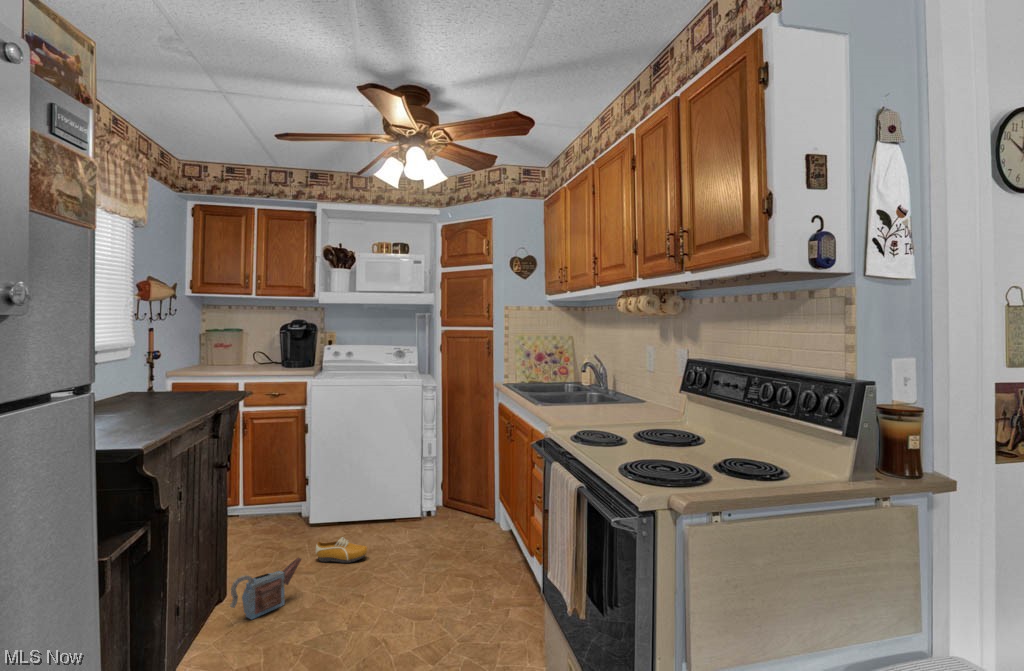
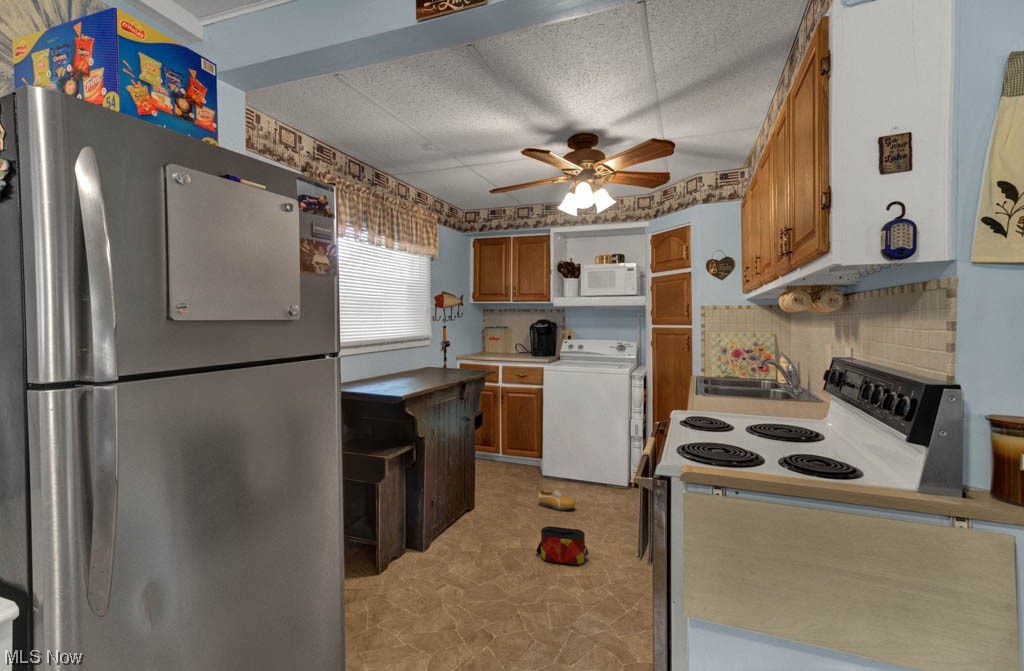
watering can: present [230,558,301,619] -> none [471,500,521,537]
bag: none [335,578,405,629] -> present [536,526,588,566]

